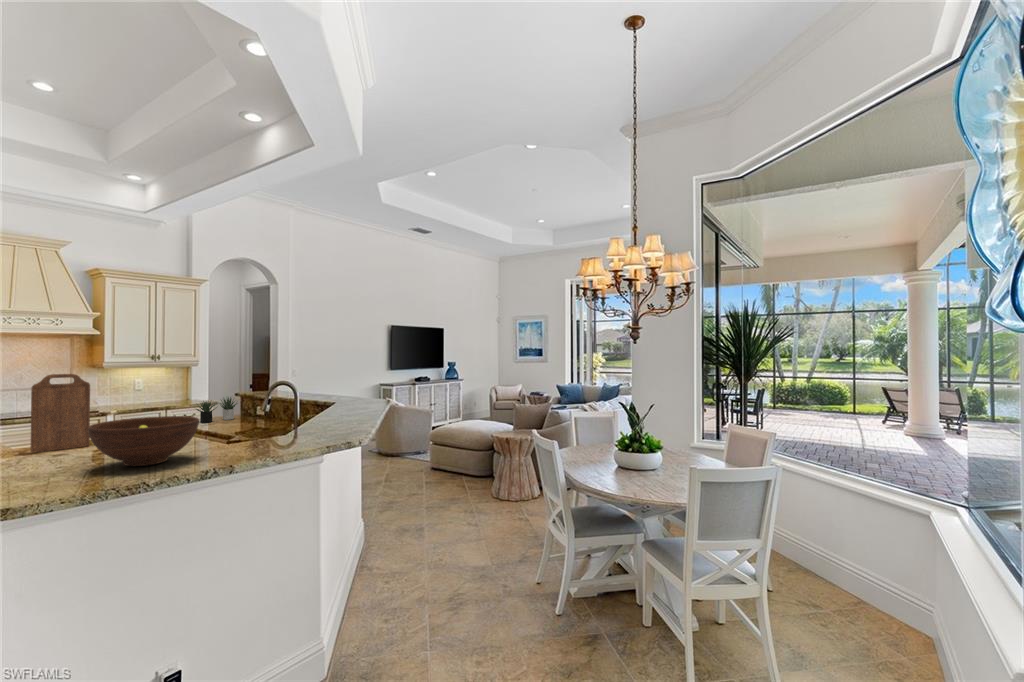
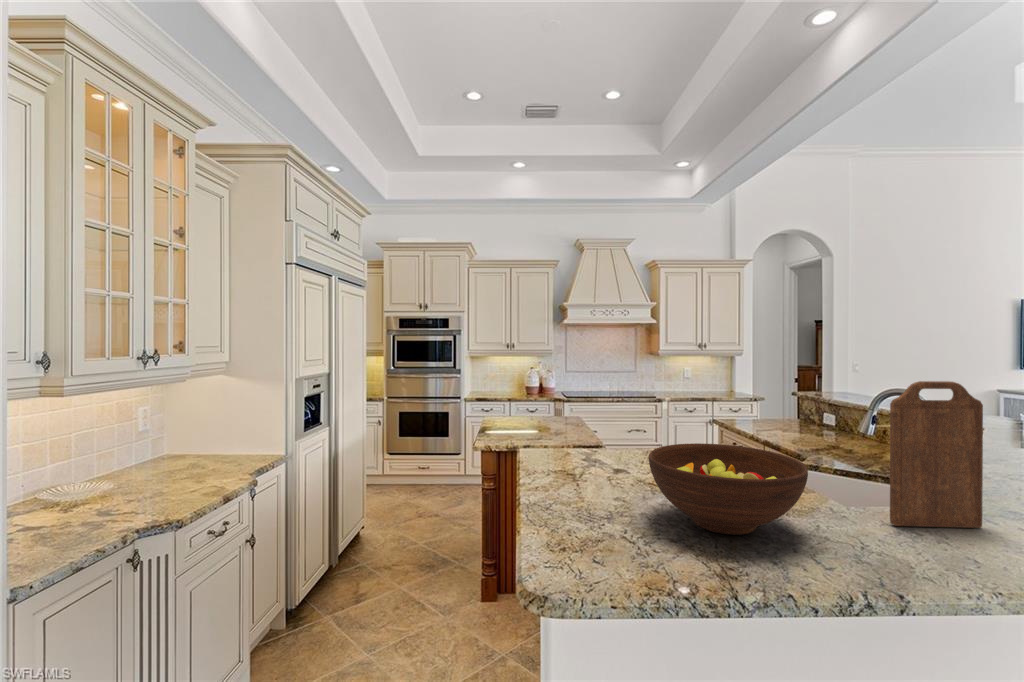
cutting board: present [31,374,90,453] -> present [890,381,983,528]
succulent plant: present [196,397,237,423] -> none [751,398,806,431]

